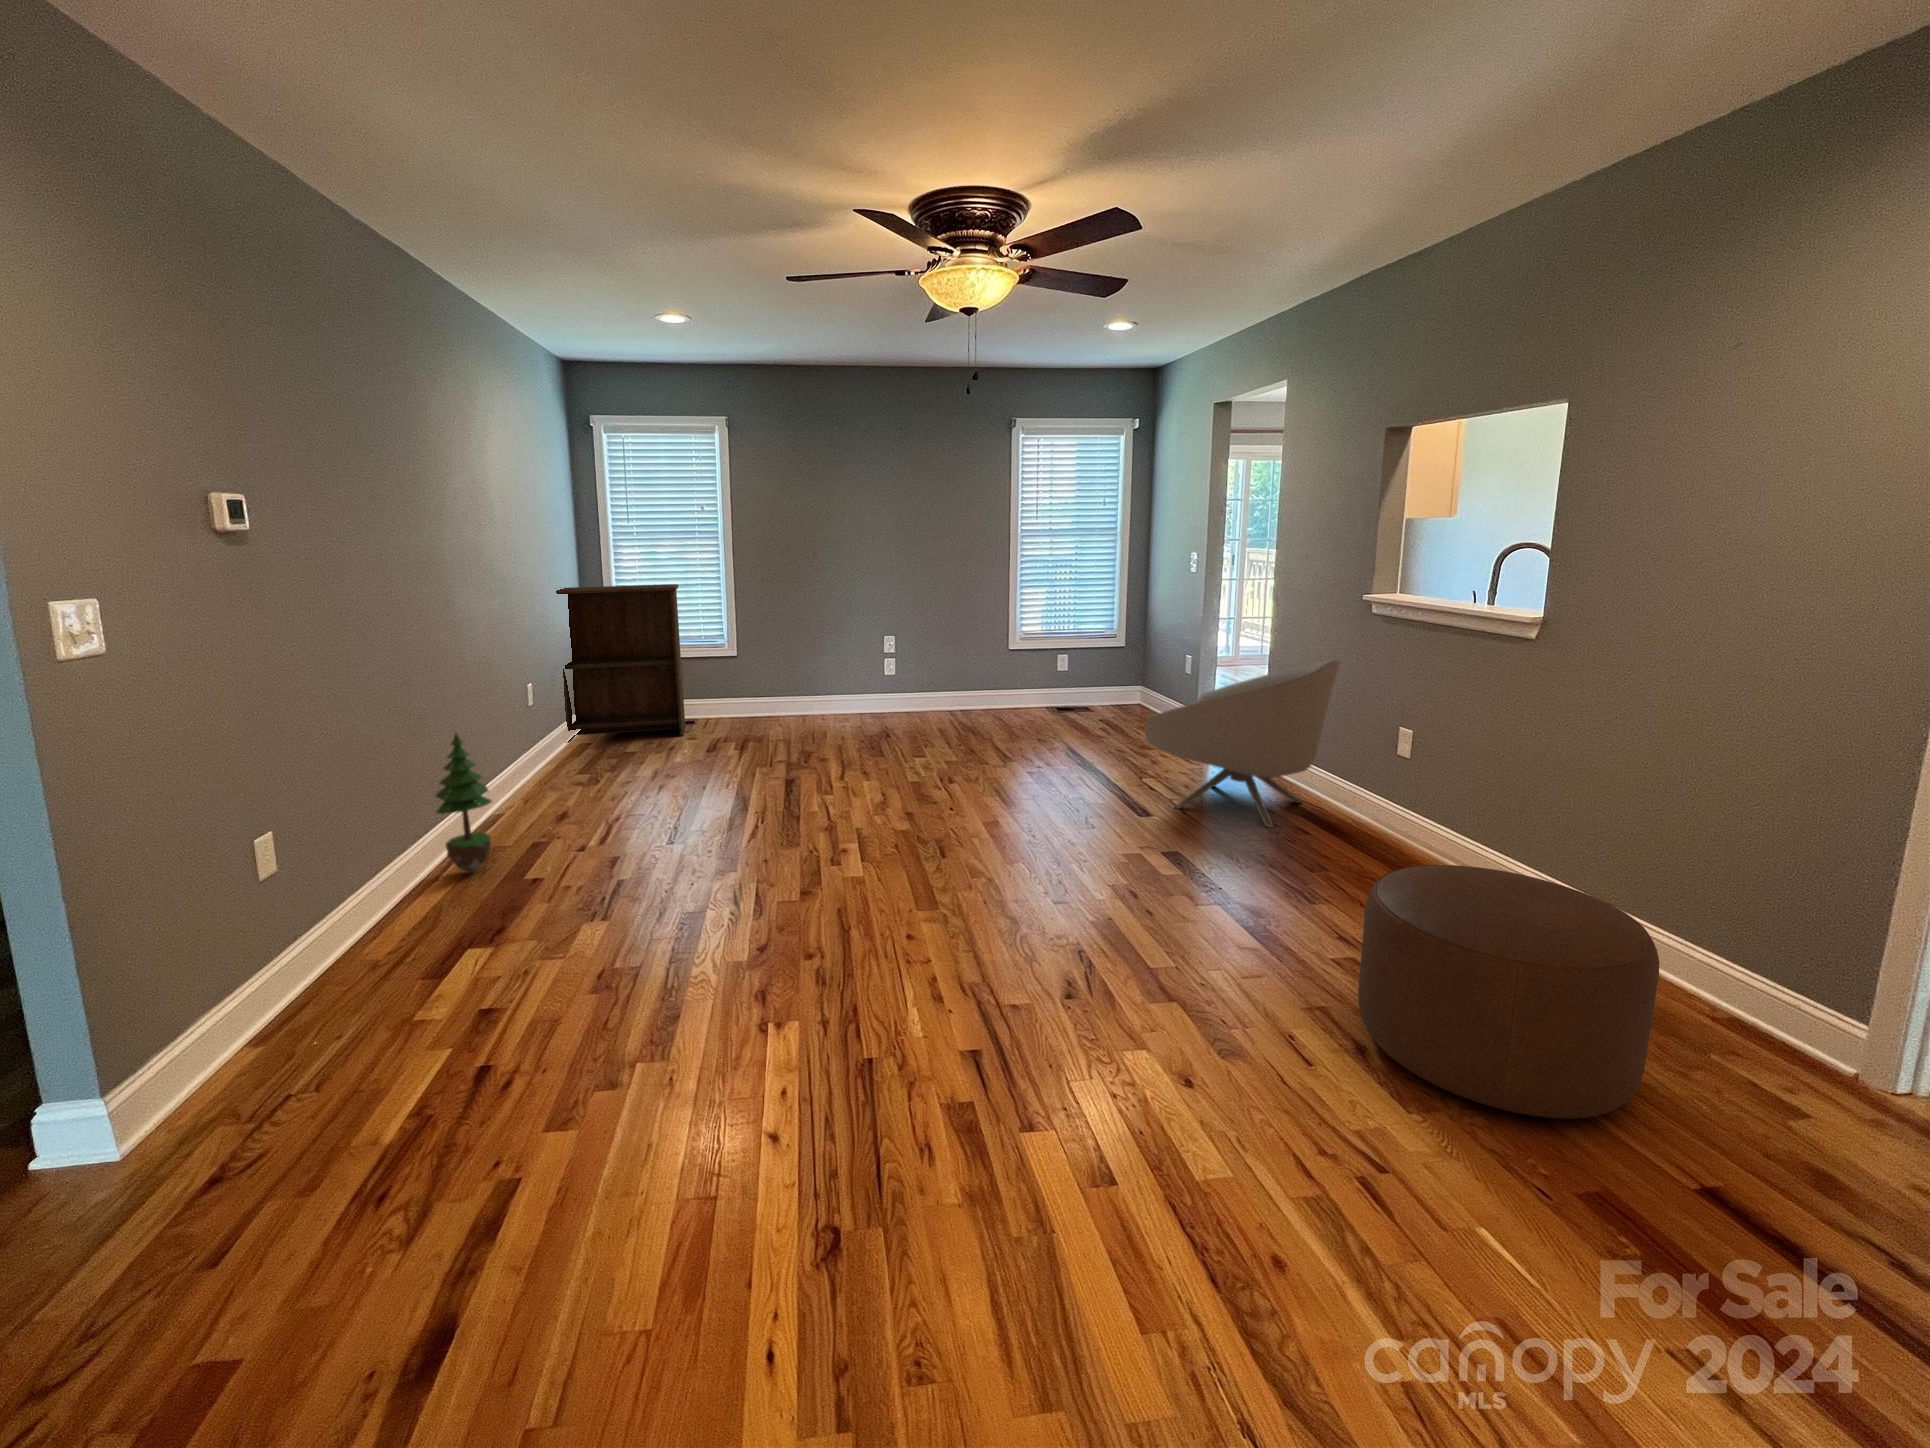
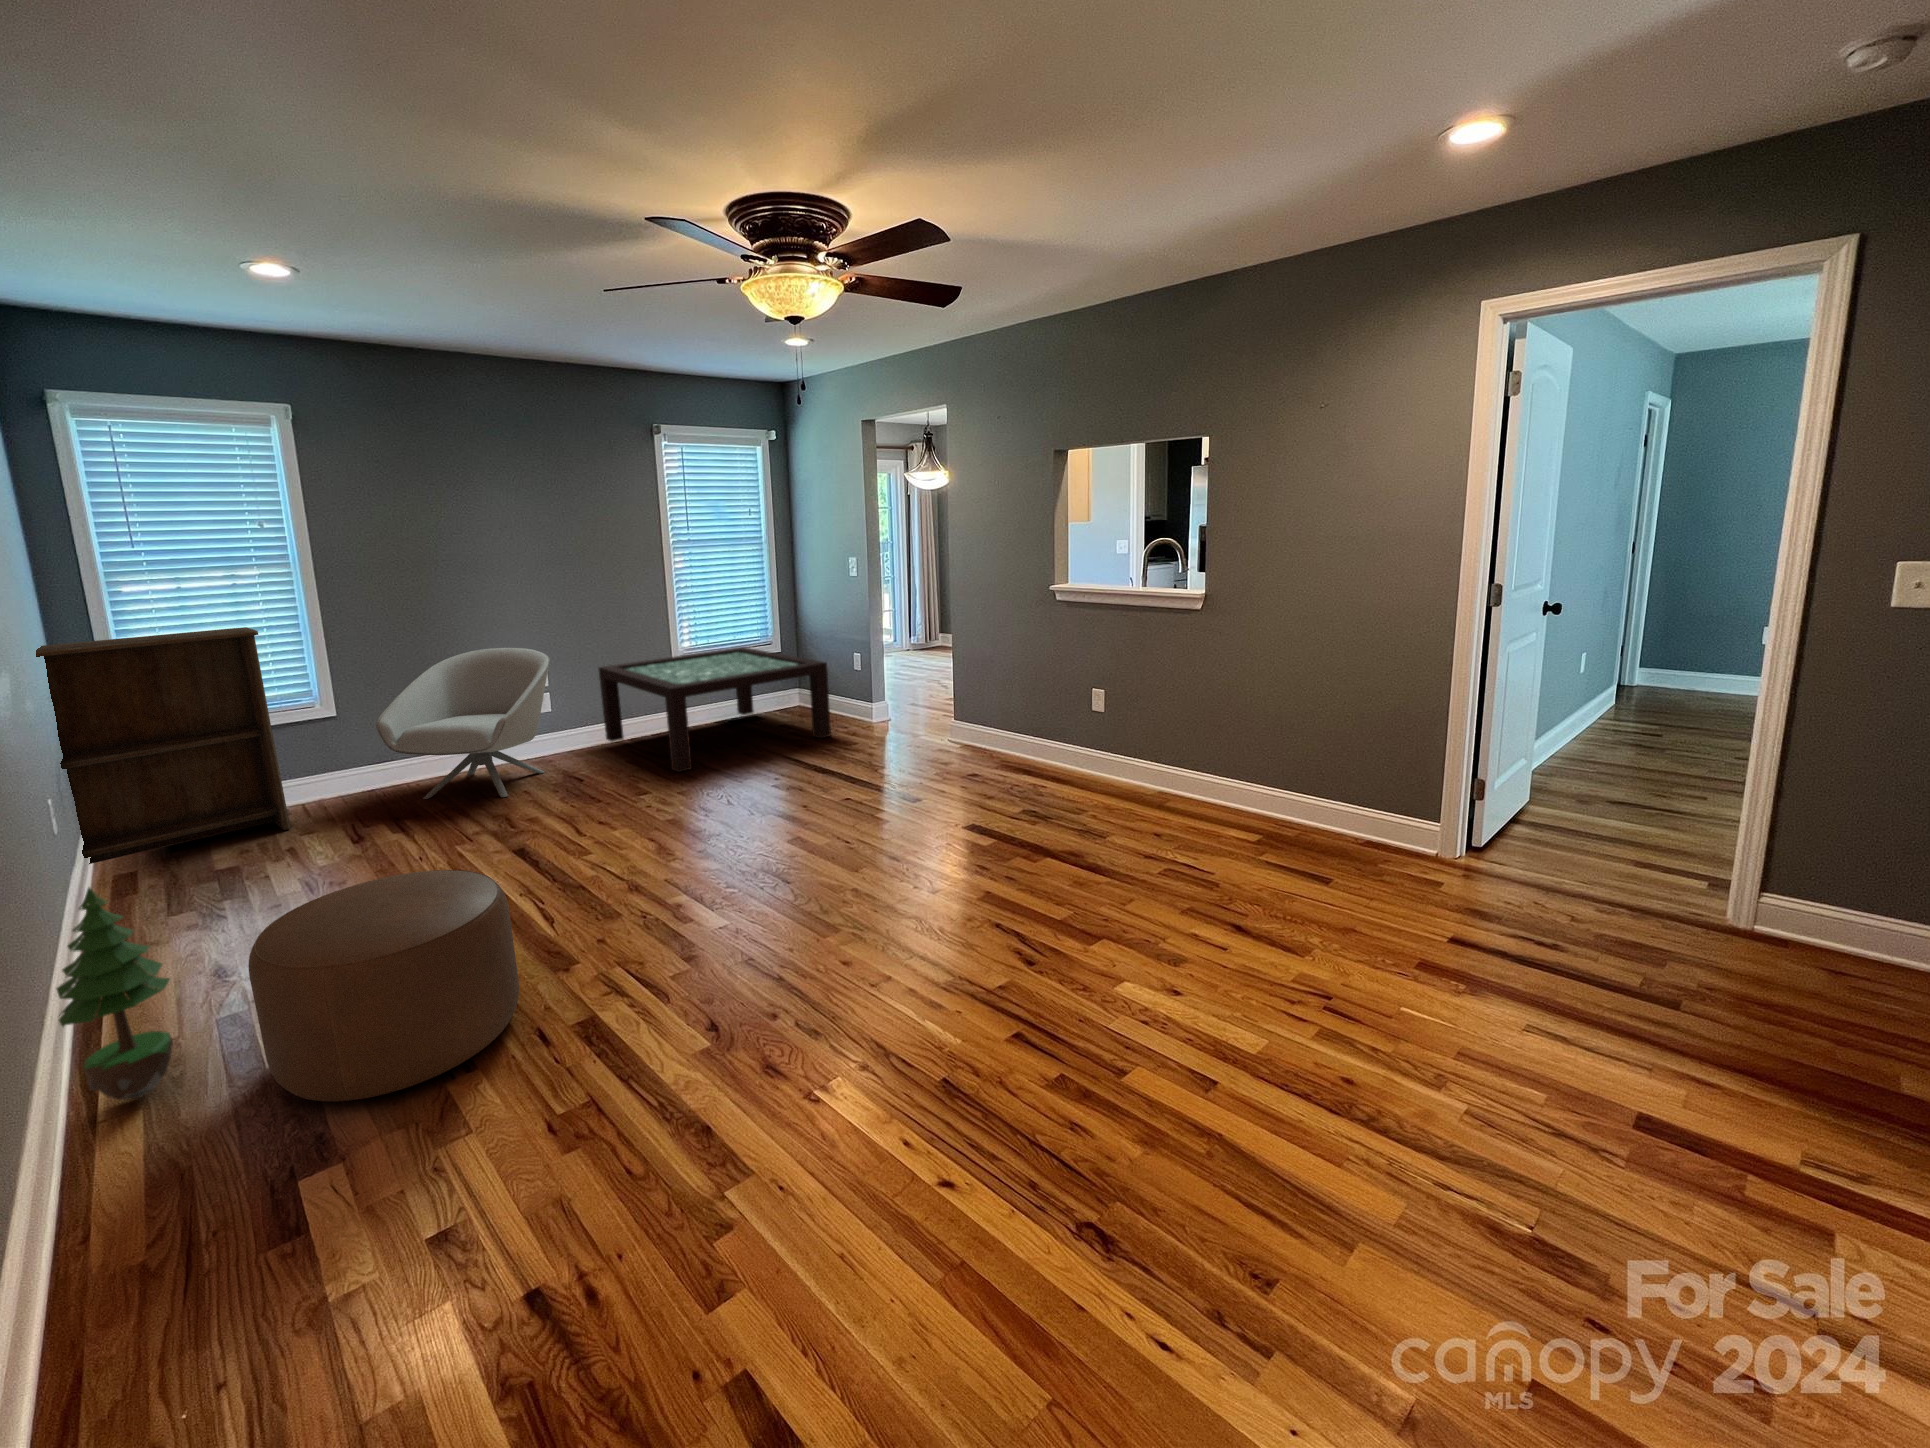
coffee table: none [936,638,1133,746] -> present [598,647,831,772]
armchair: present [1145,660,1340,827] -> present [376,648,550,799]
ottoman: present [1358,865,1659,1119] -> present [249,870,519,1101]

